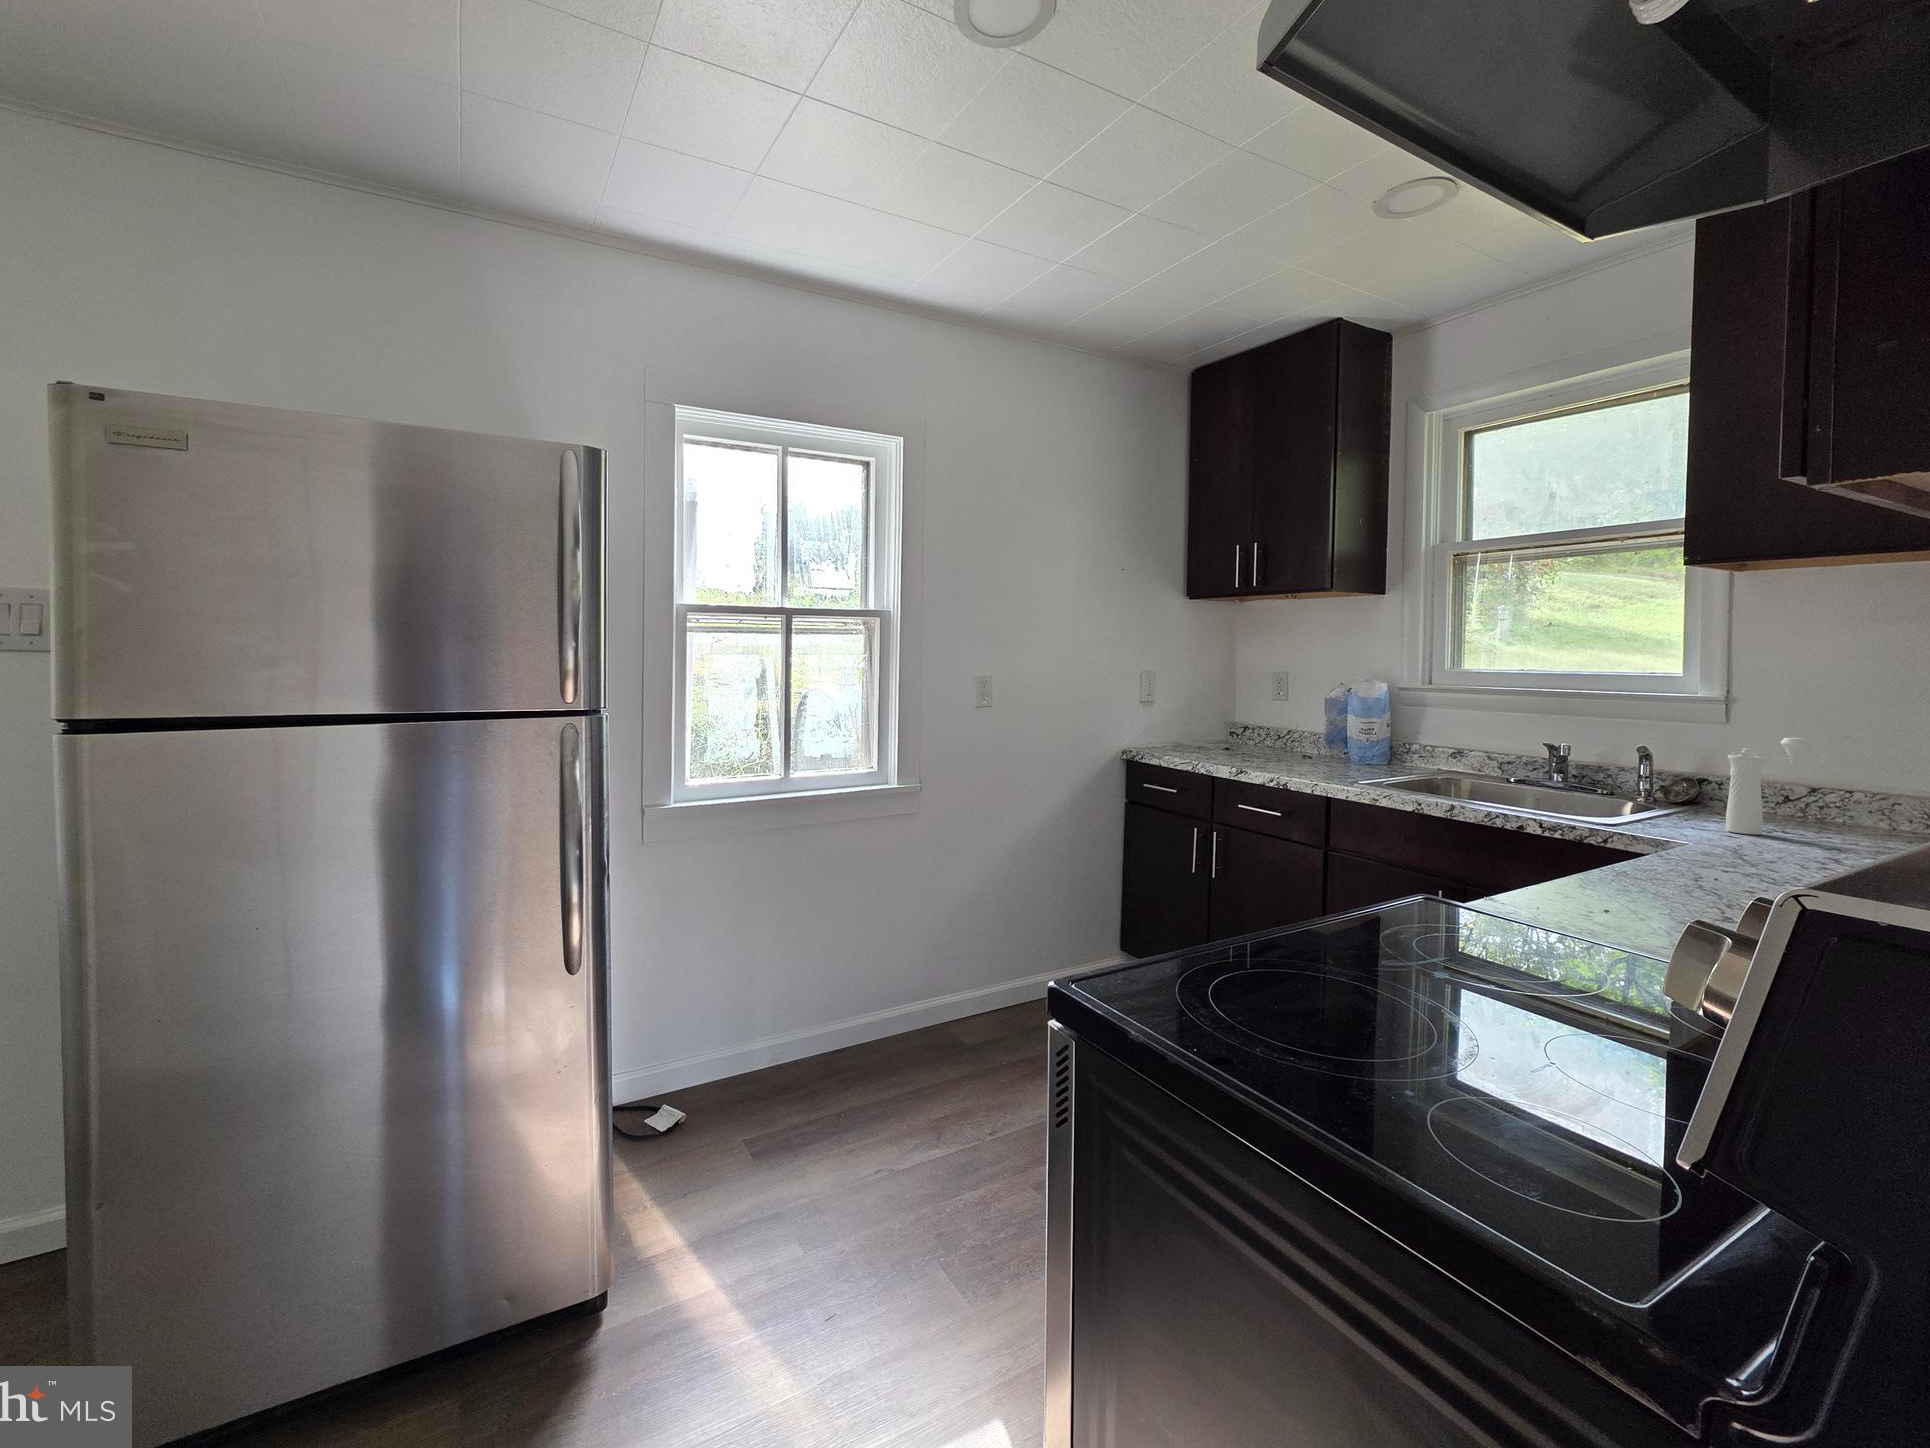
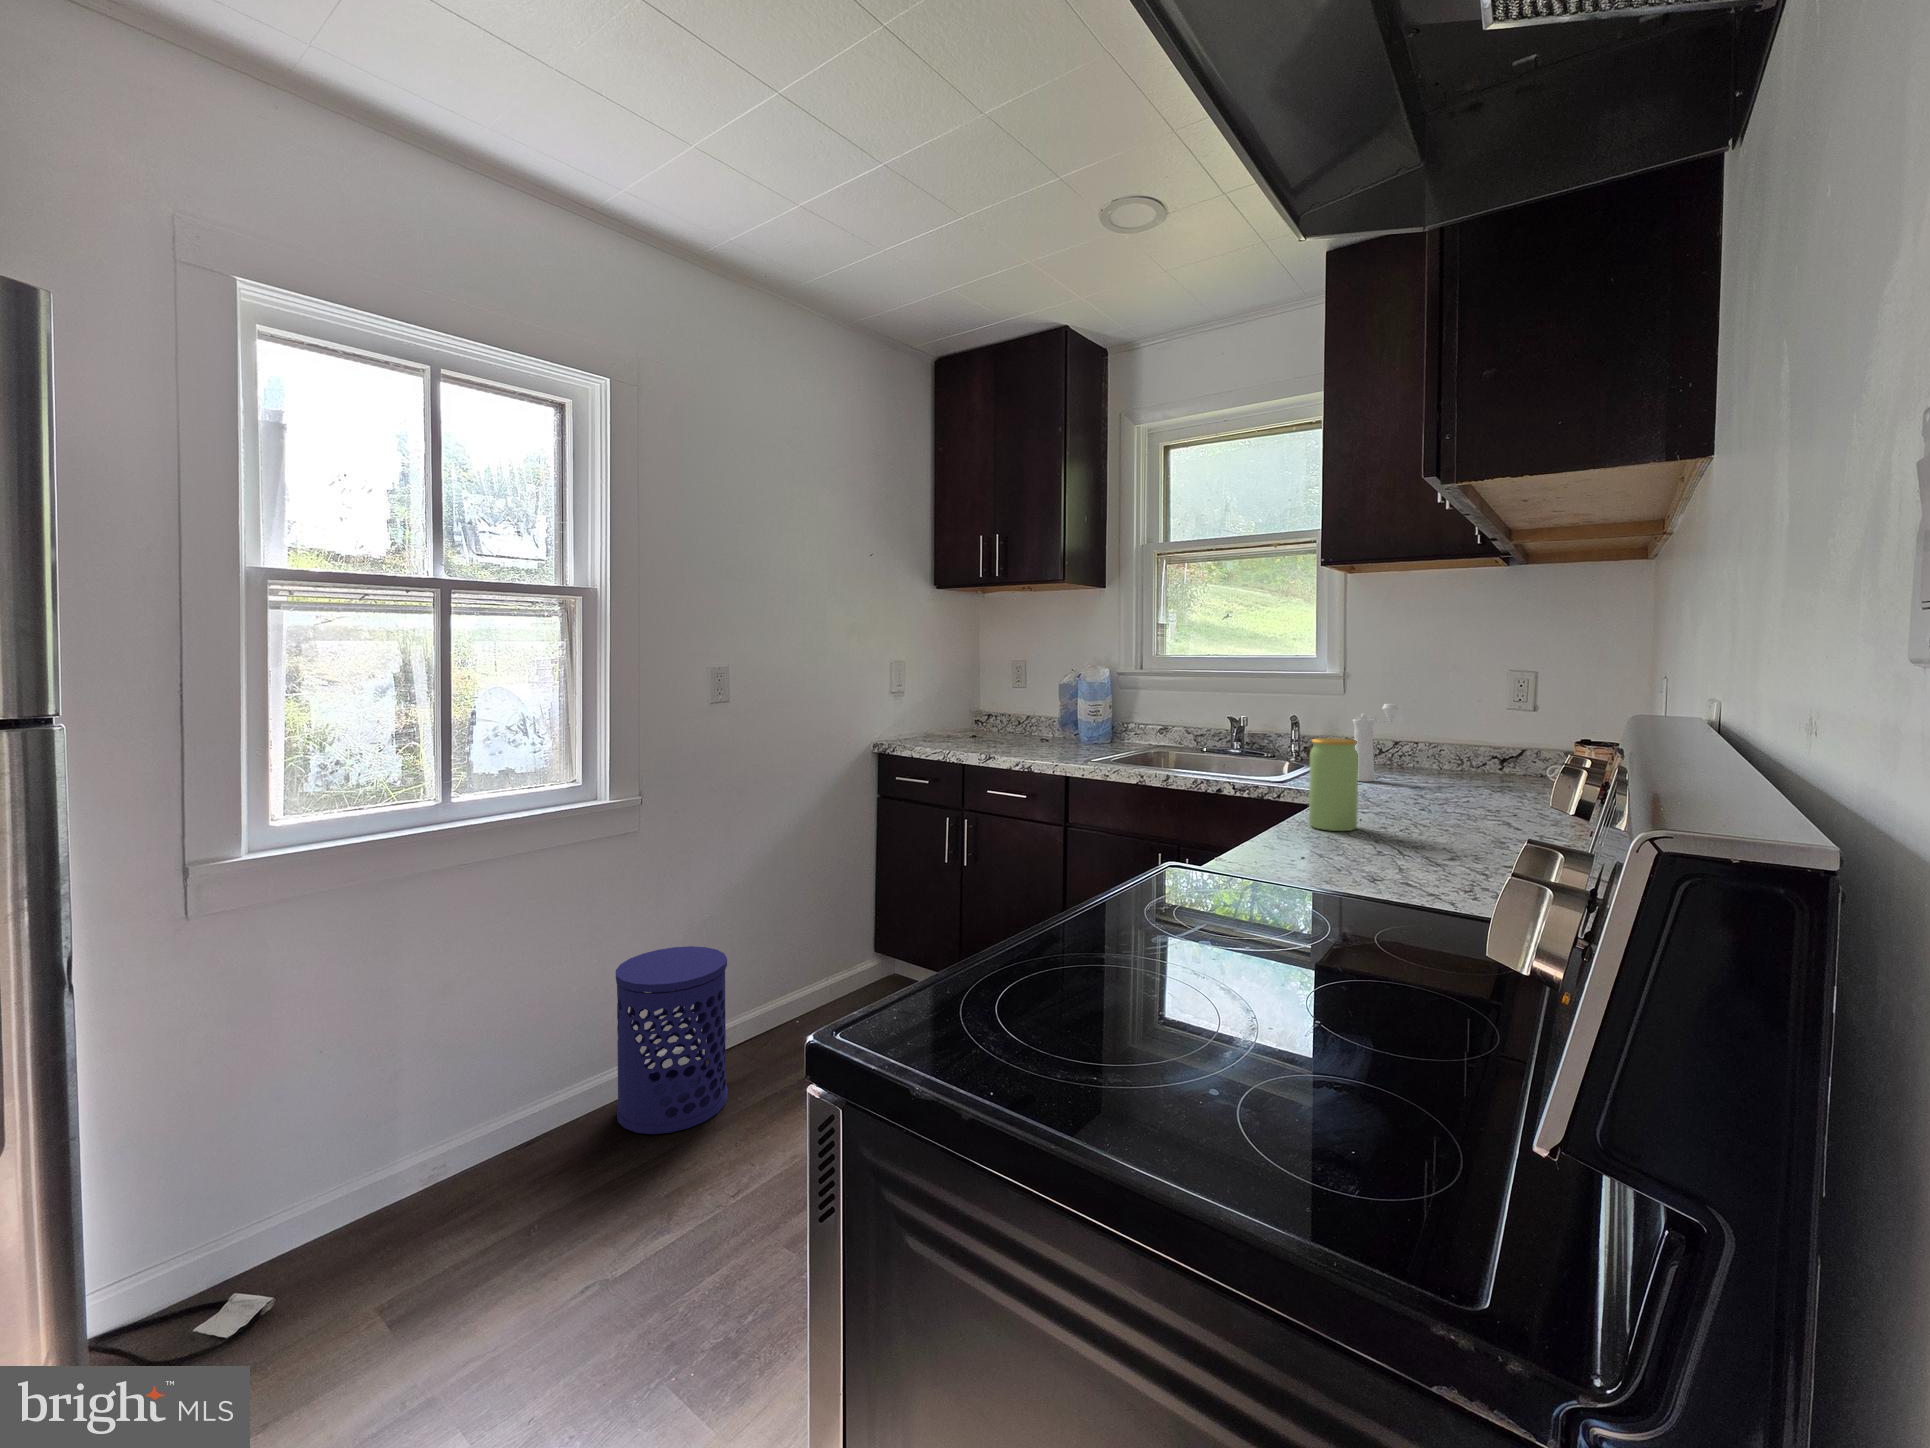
jar: none [1630,776,1705,889] -> present [1309,738,1358,831]
waste bin: none [898,917,987,1073] -> present [616,946,728,1134]

